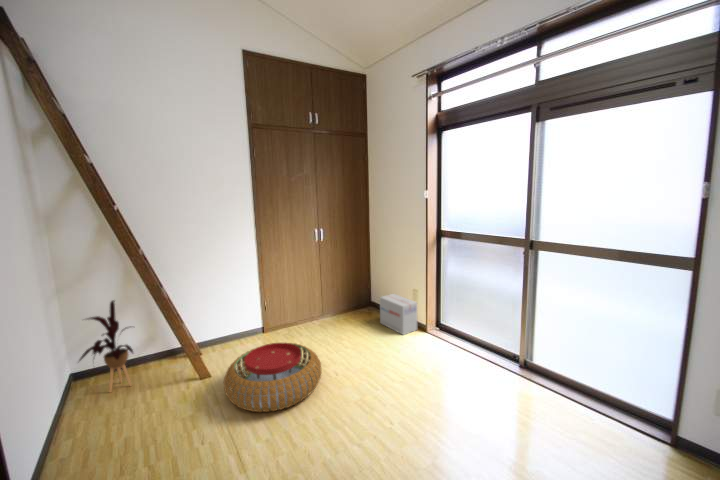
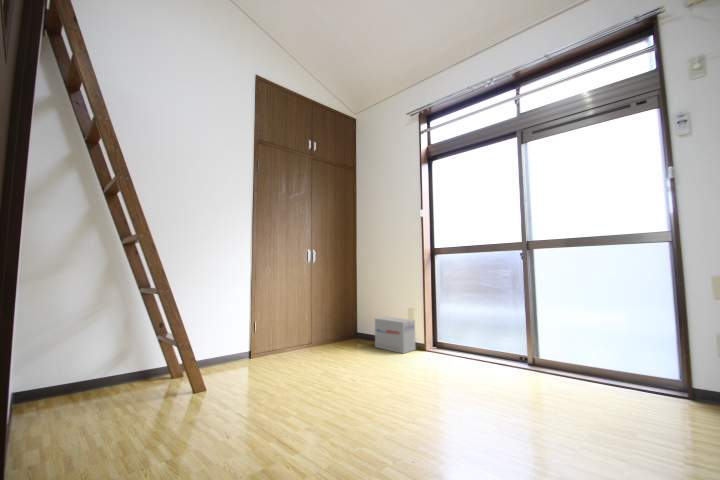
house plant: present [79,300,133,392] -> none [42,291,119,413]
pouf: present [224,343,322,412] -> none [232,348,341,413]

